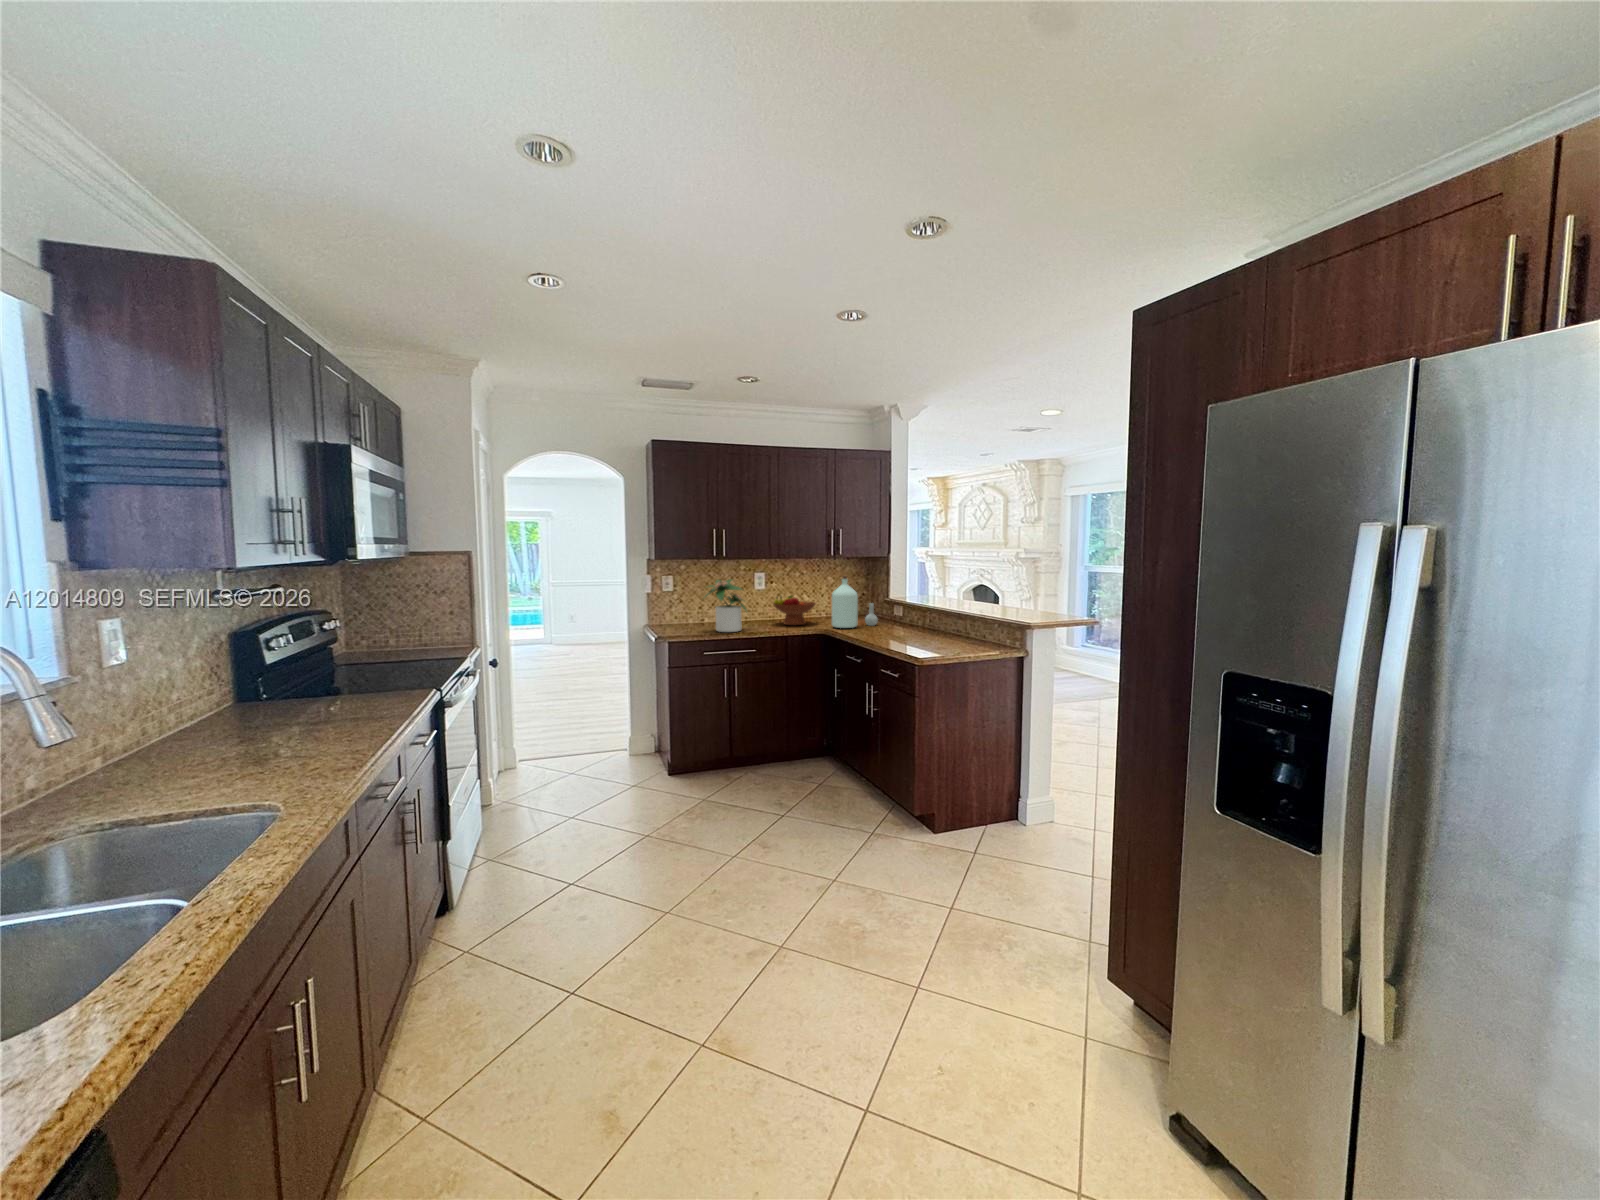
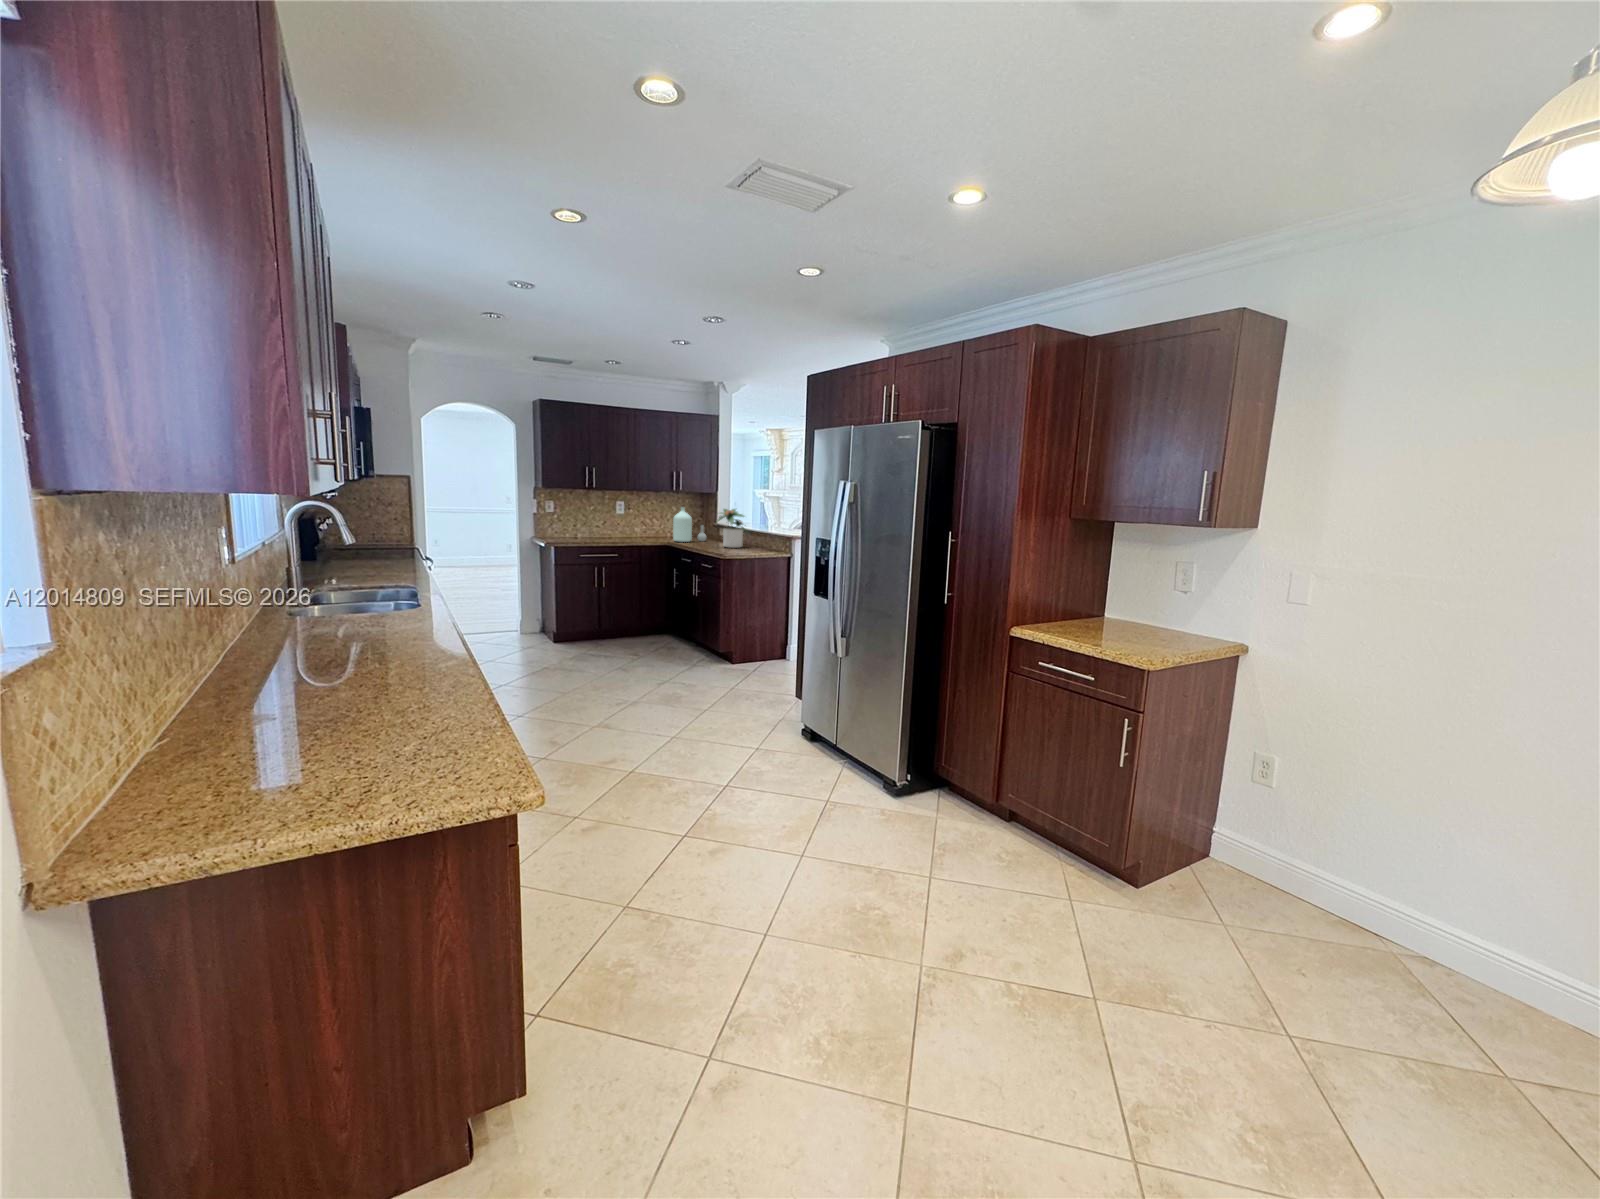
potted plant: present [705,579,747,632] -> present [717,509,745,548]
fruit bowl: present [773,596,816,625] -> none [630,518,663,540]

